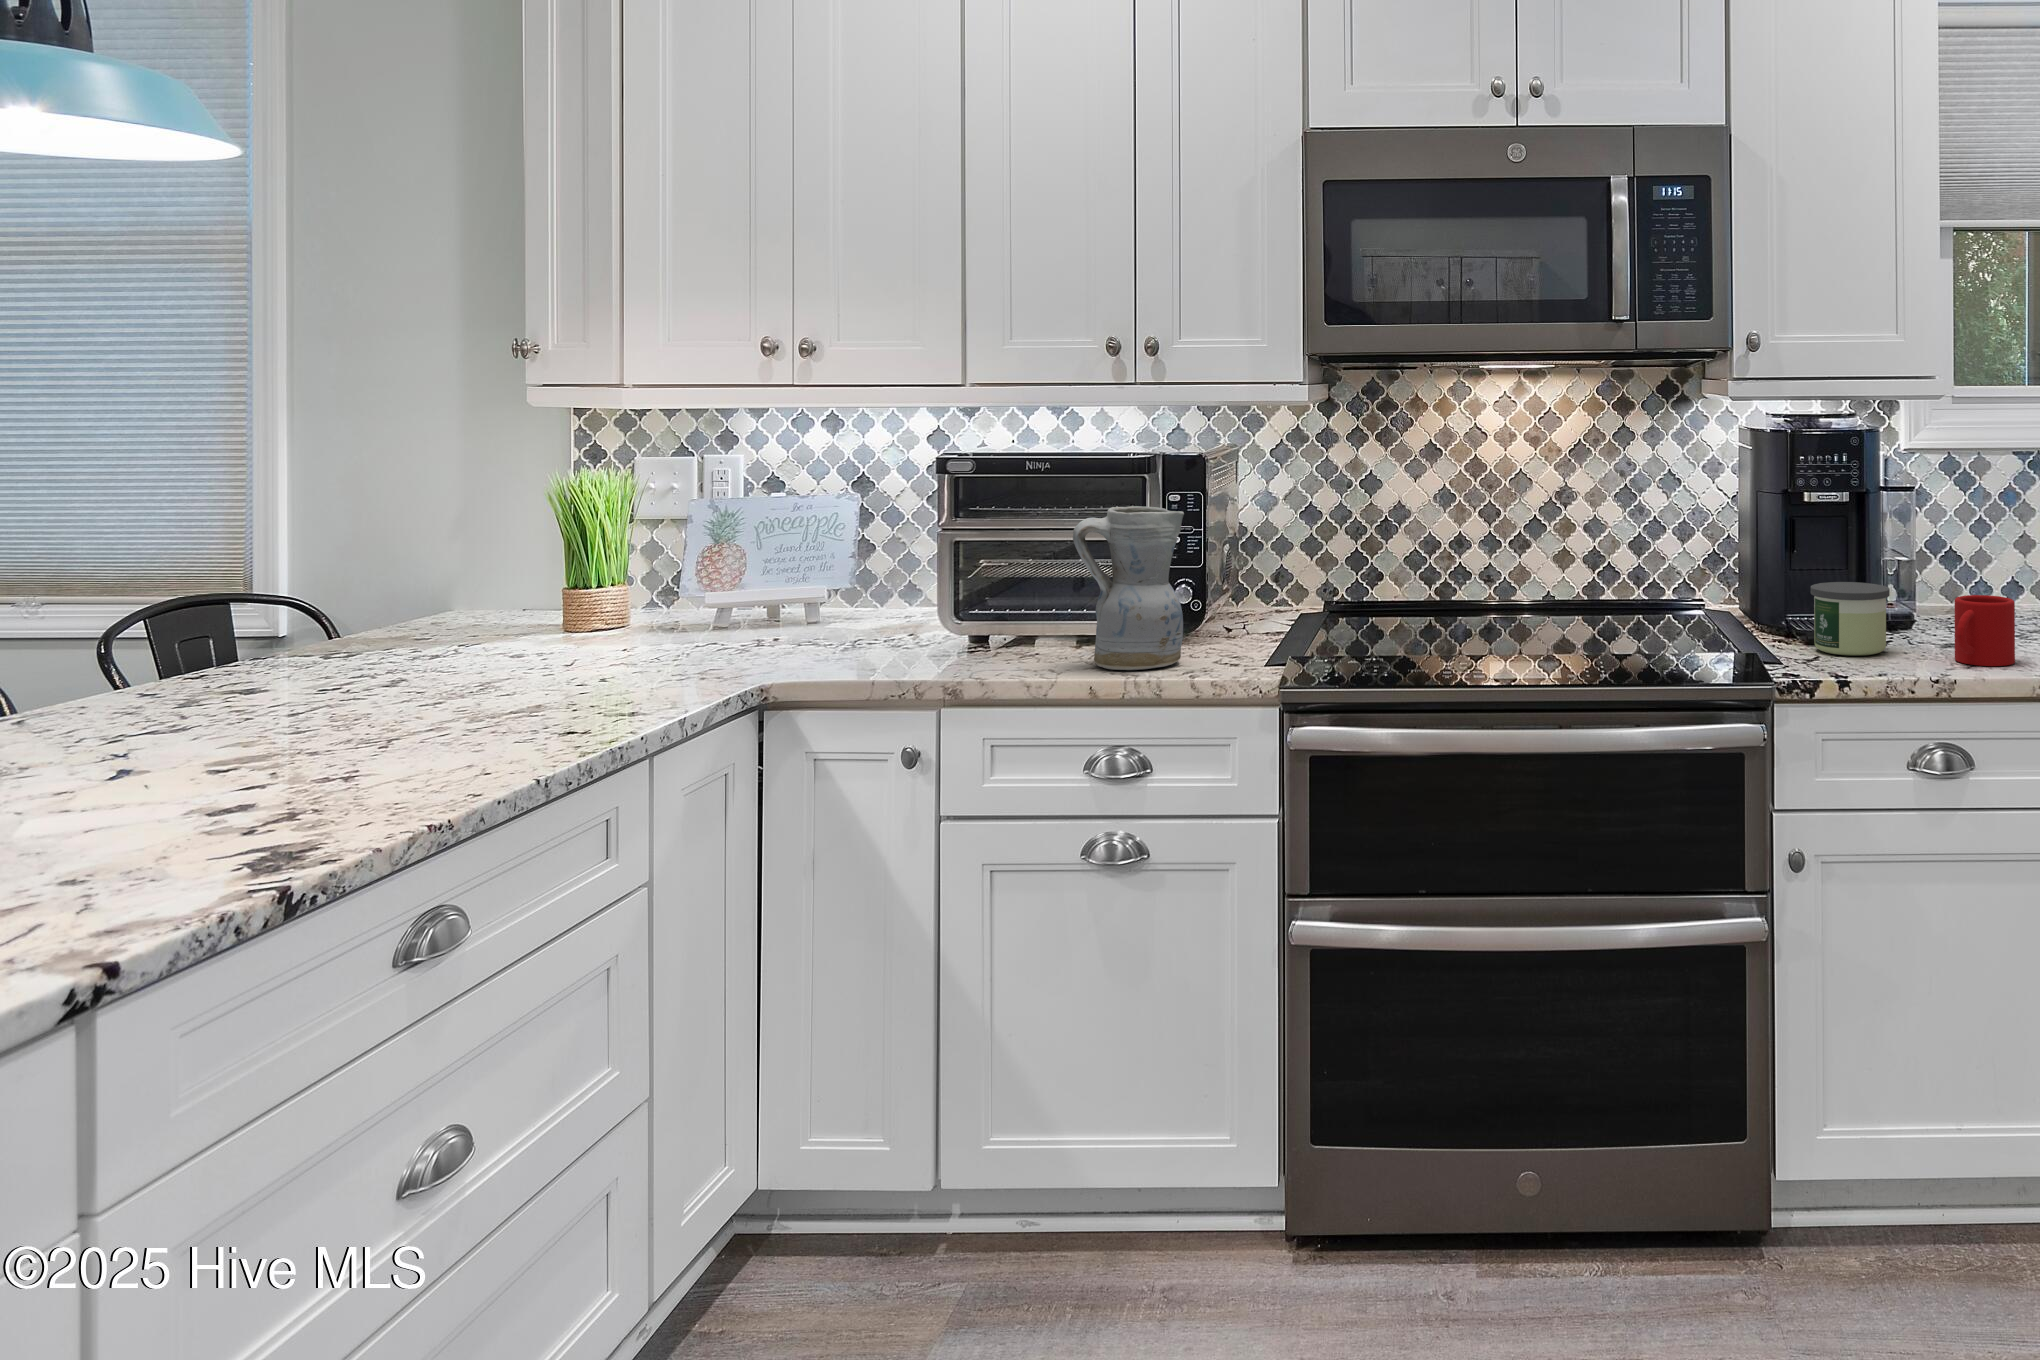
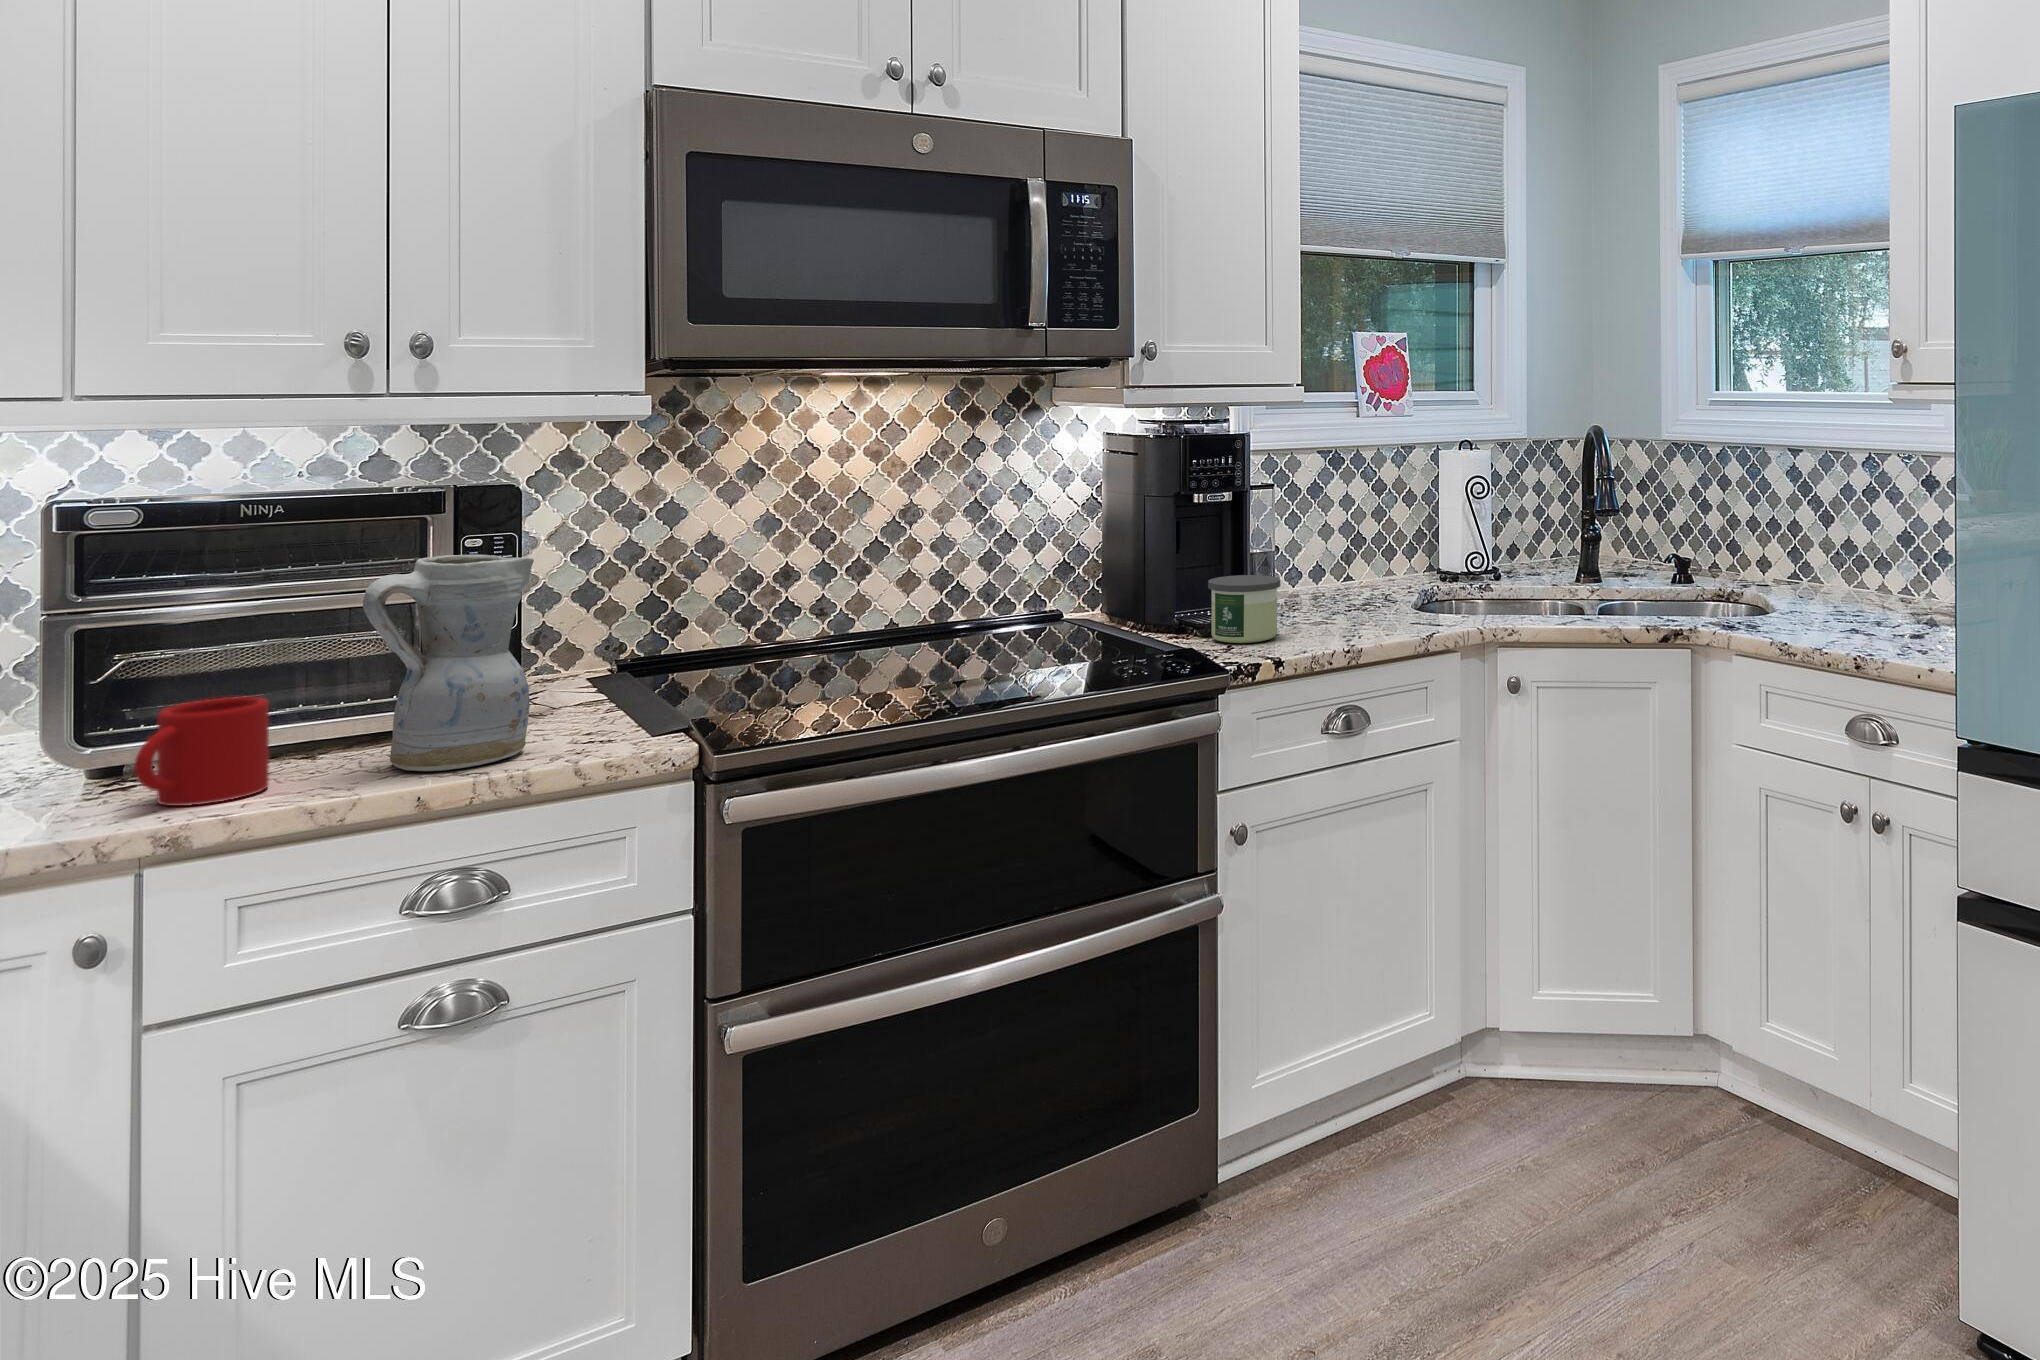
mug: present [1954,595,2015,666] -> present [134,697,269,806]

